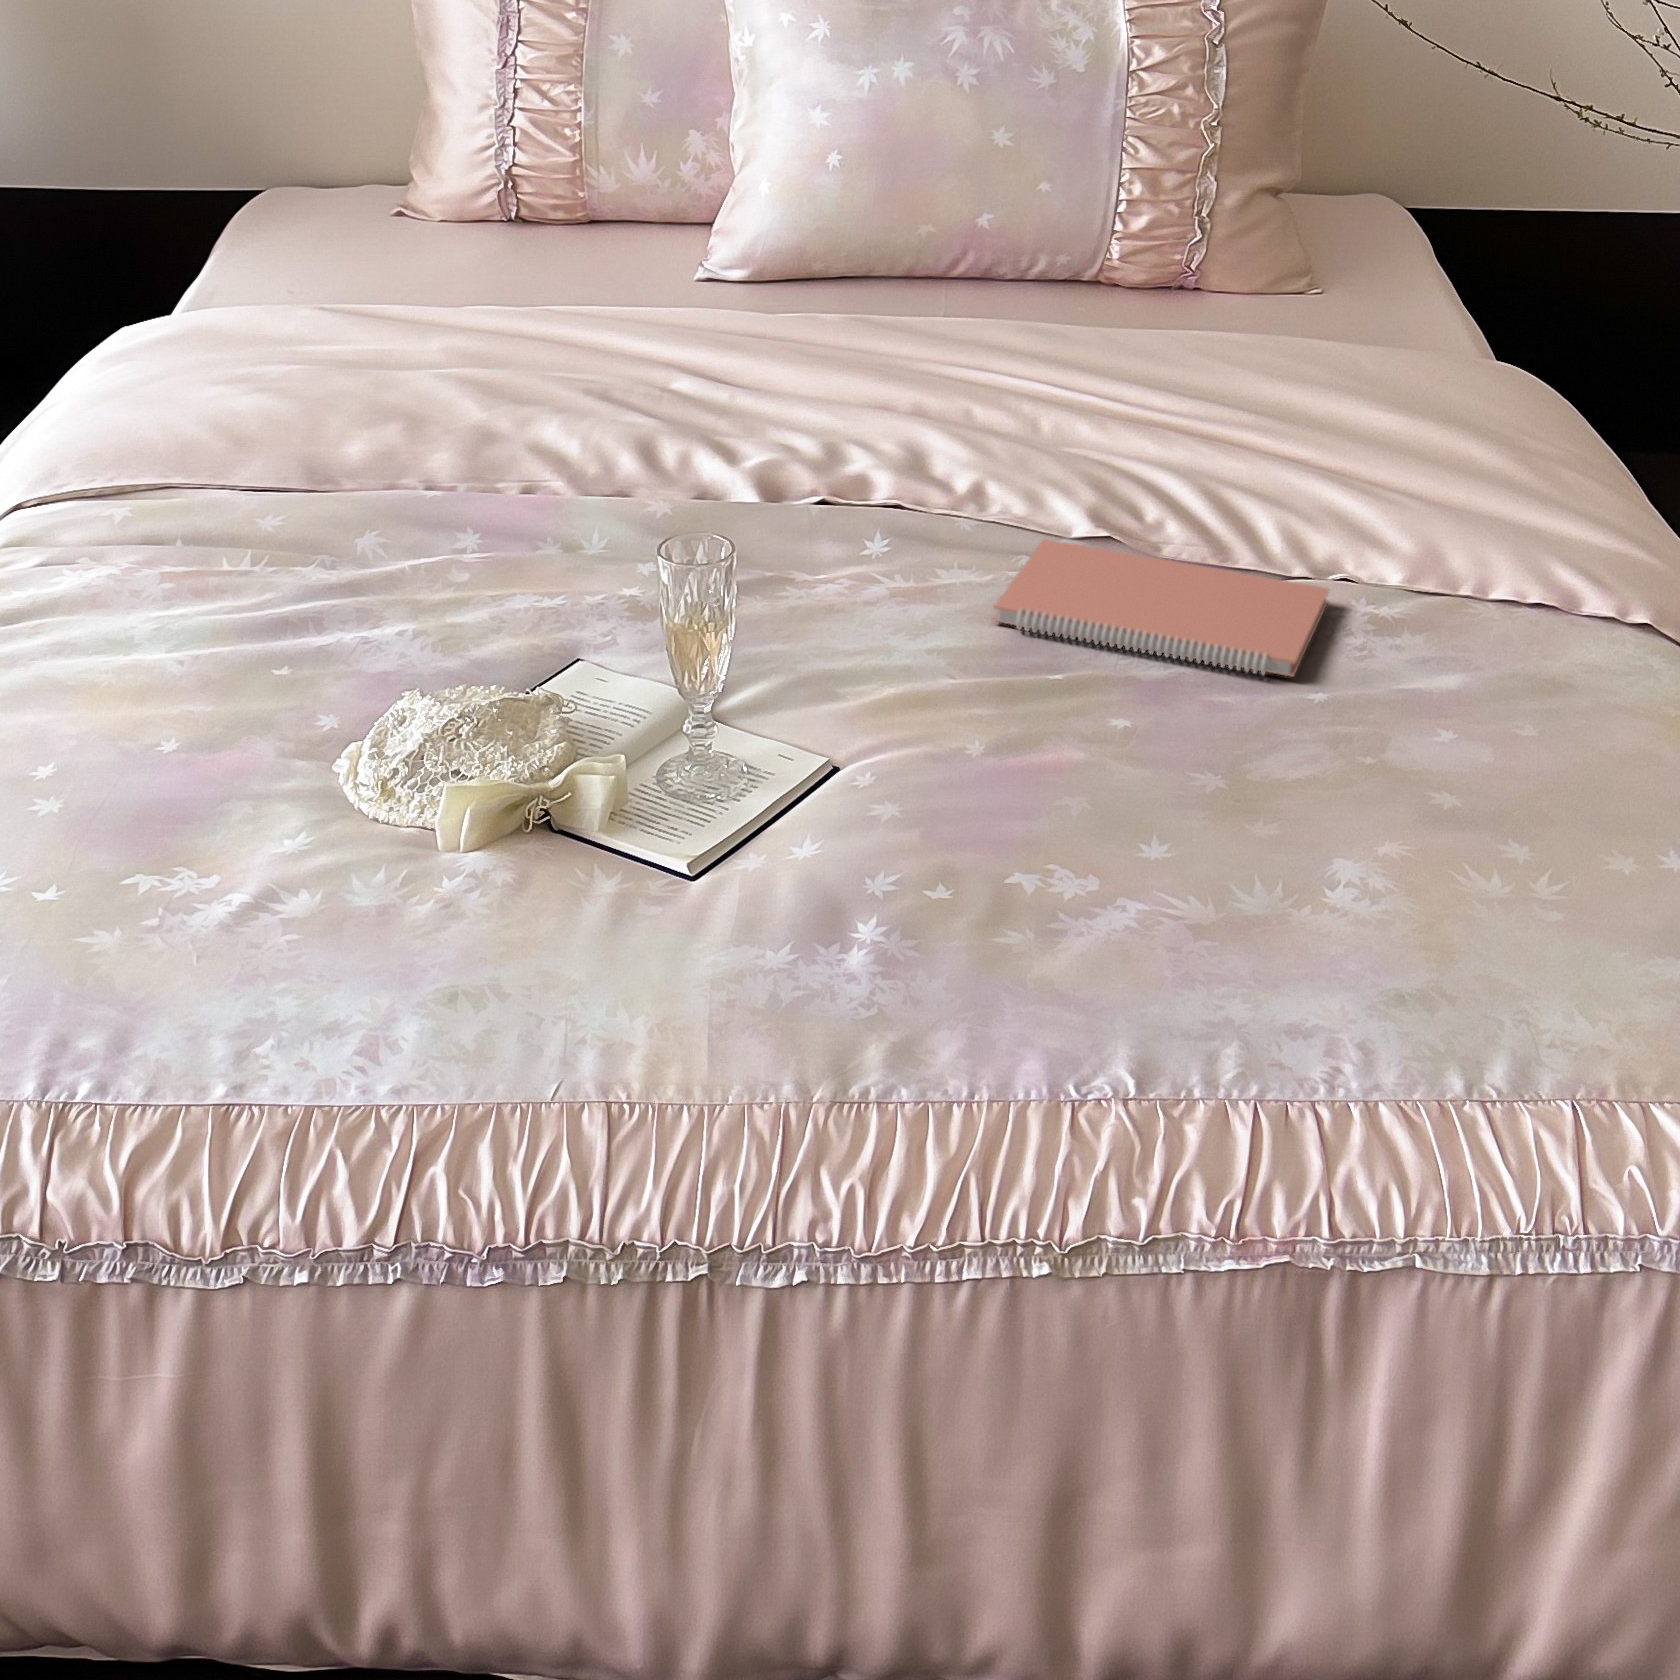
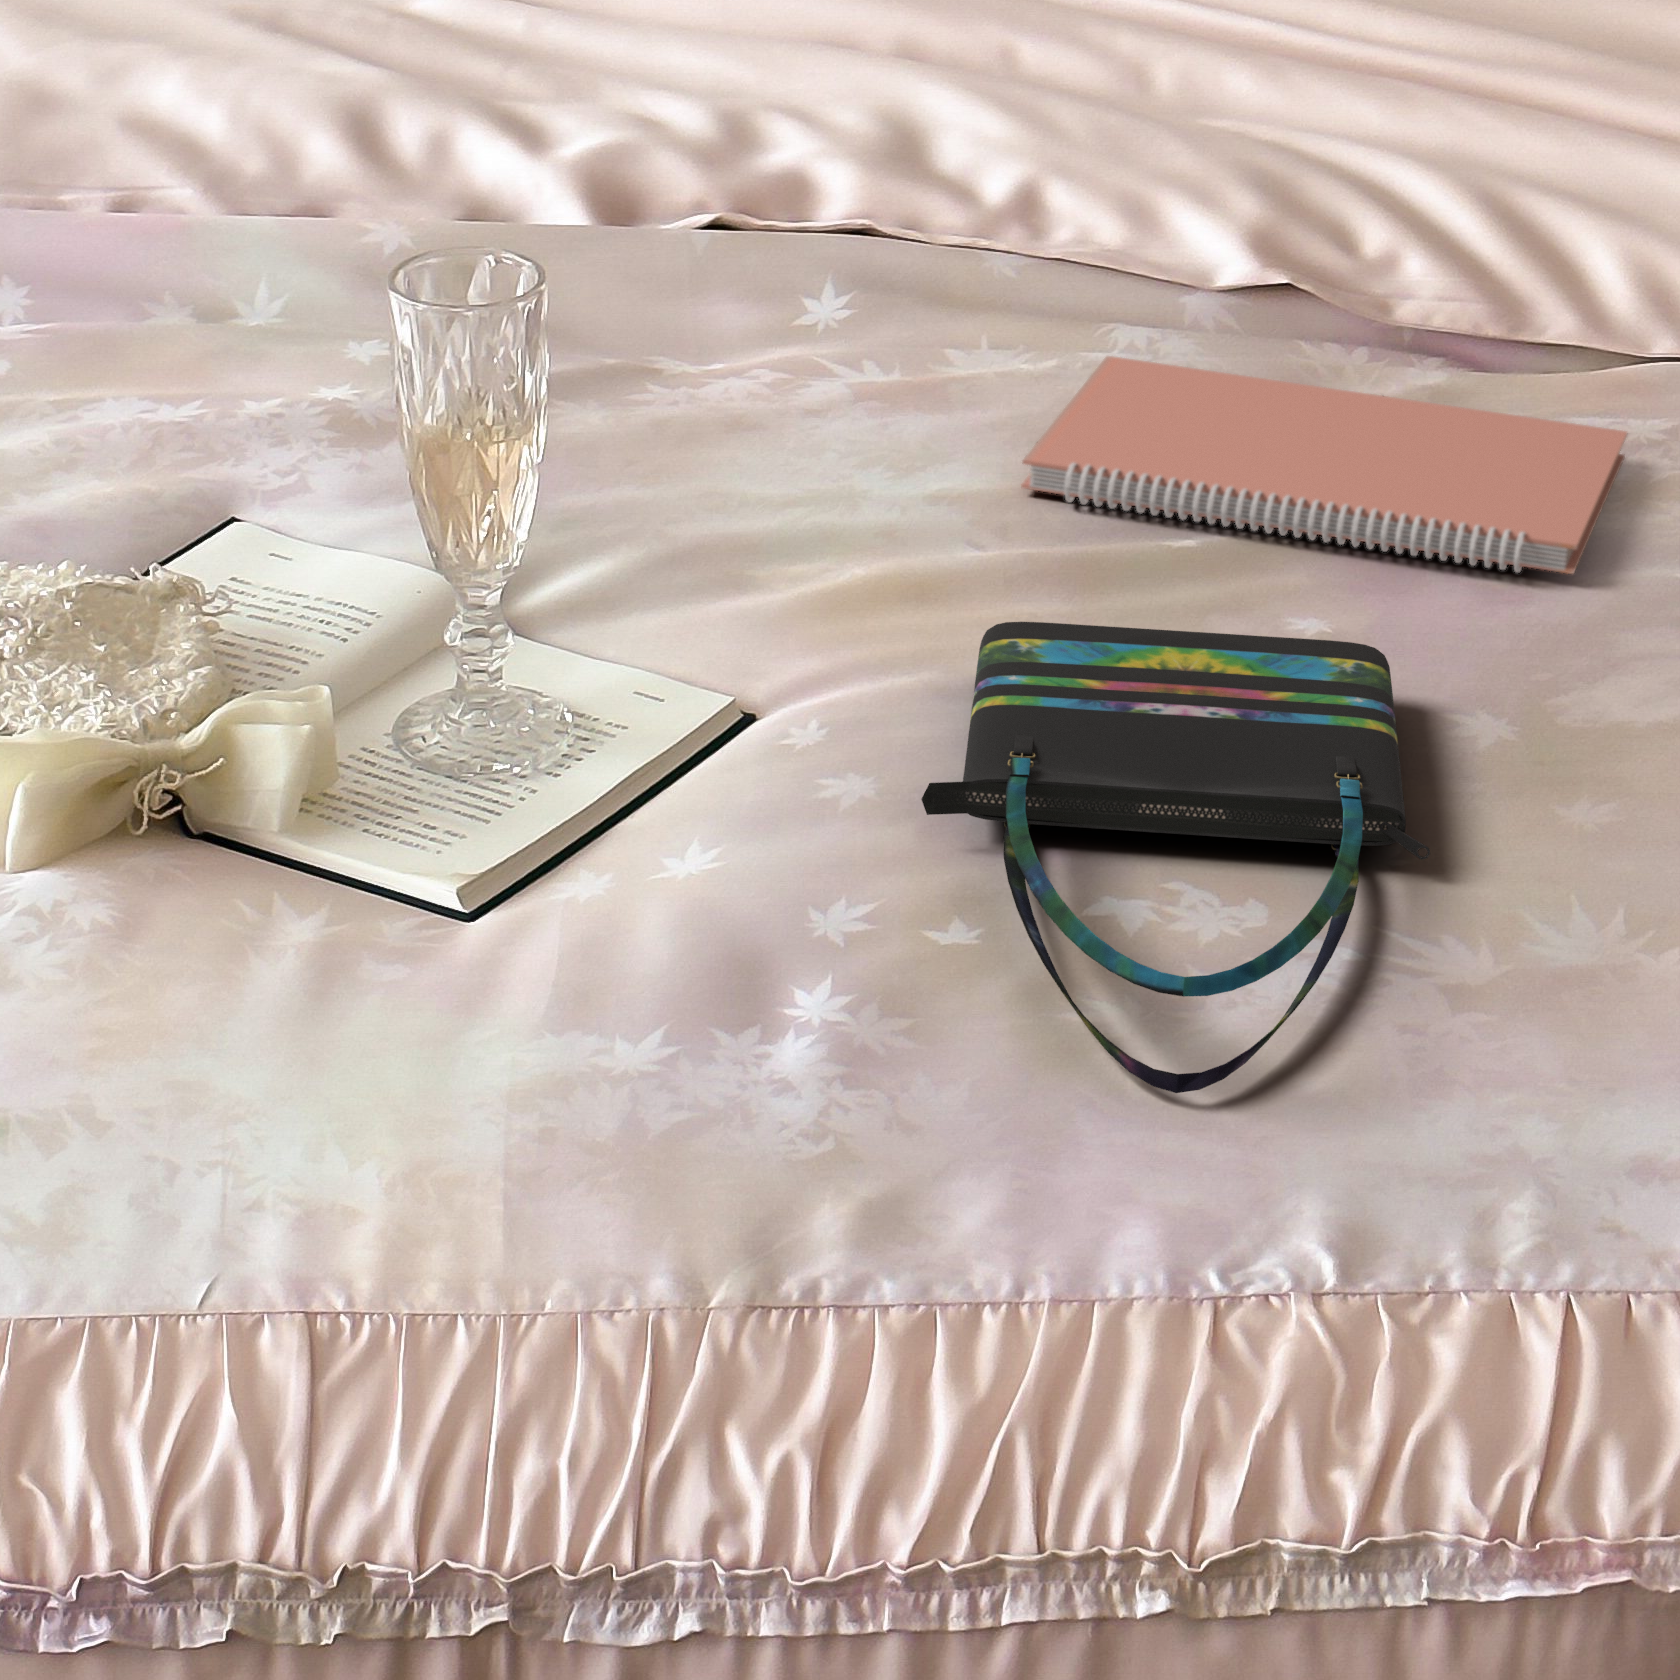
tote bag: none [931,710,1202,990] -> present [921,622,1430,1093]

